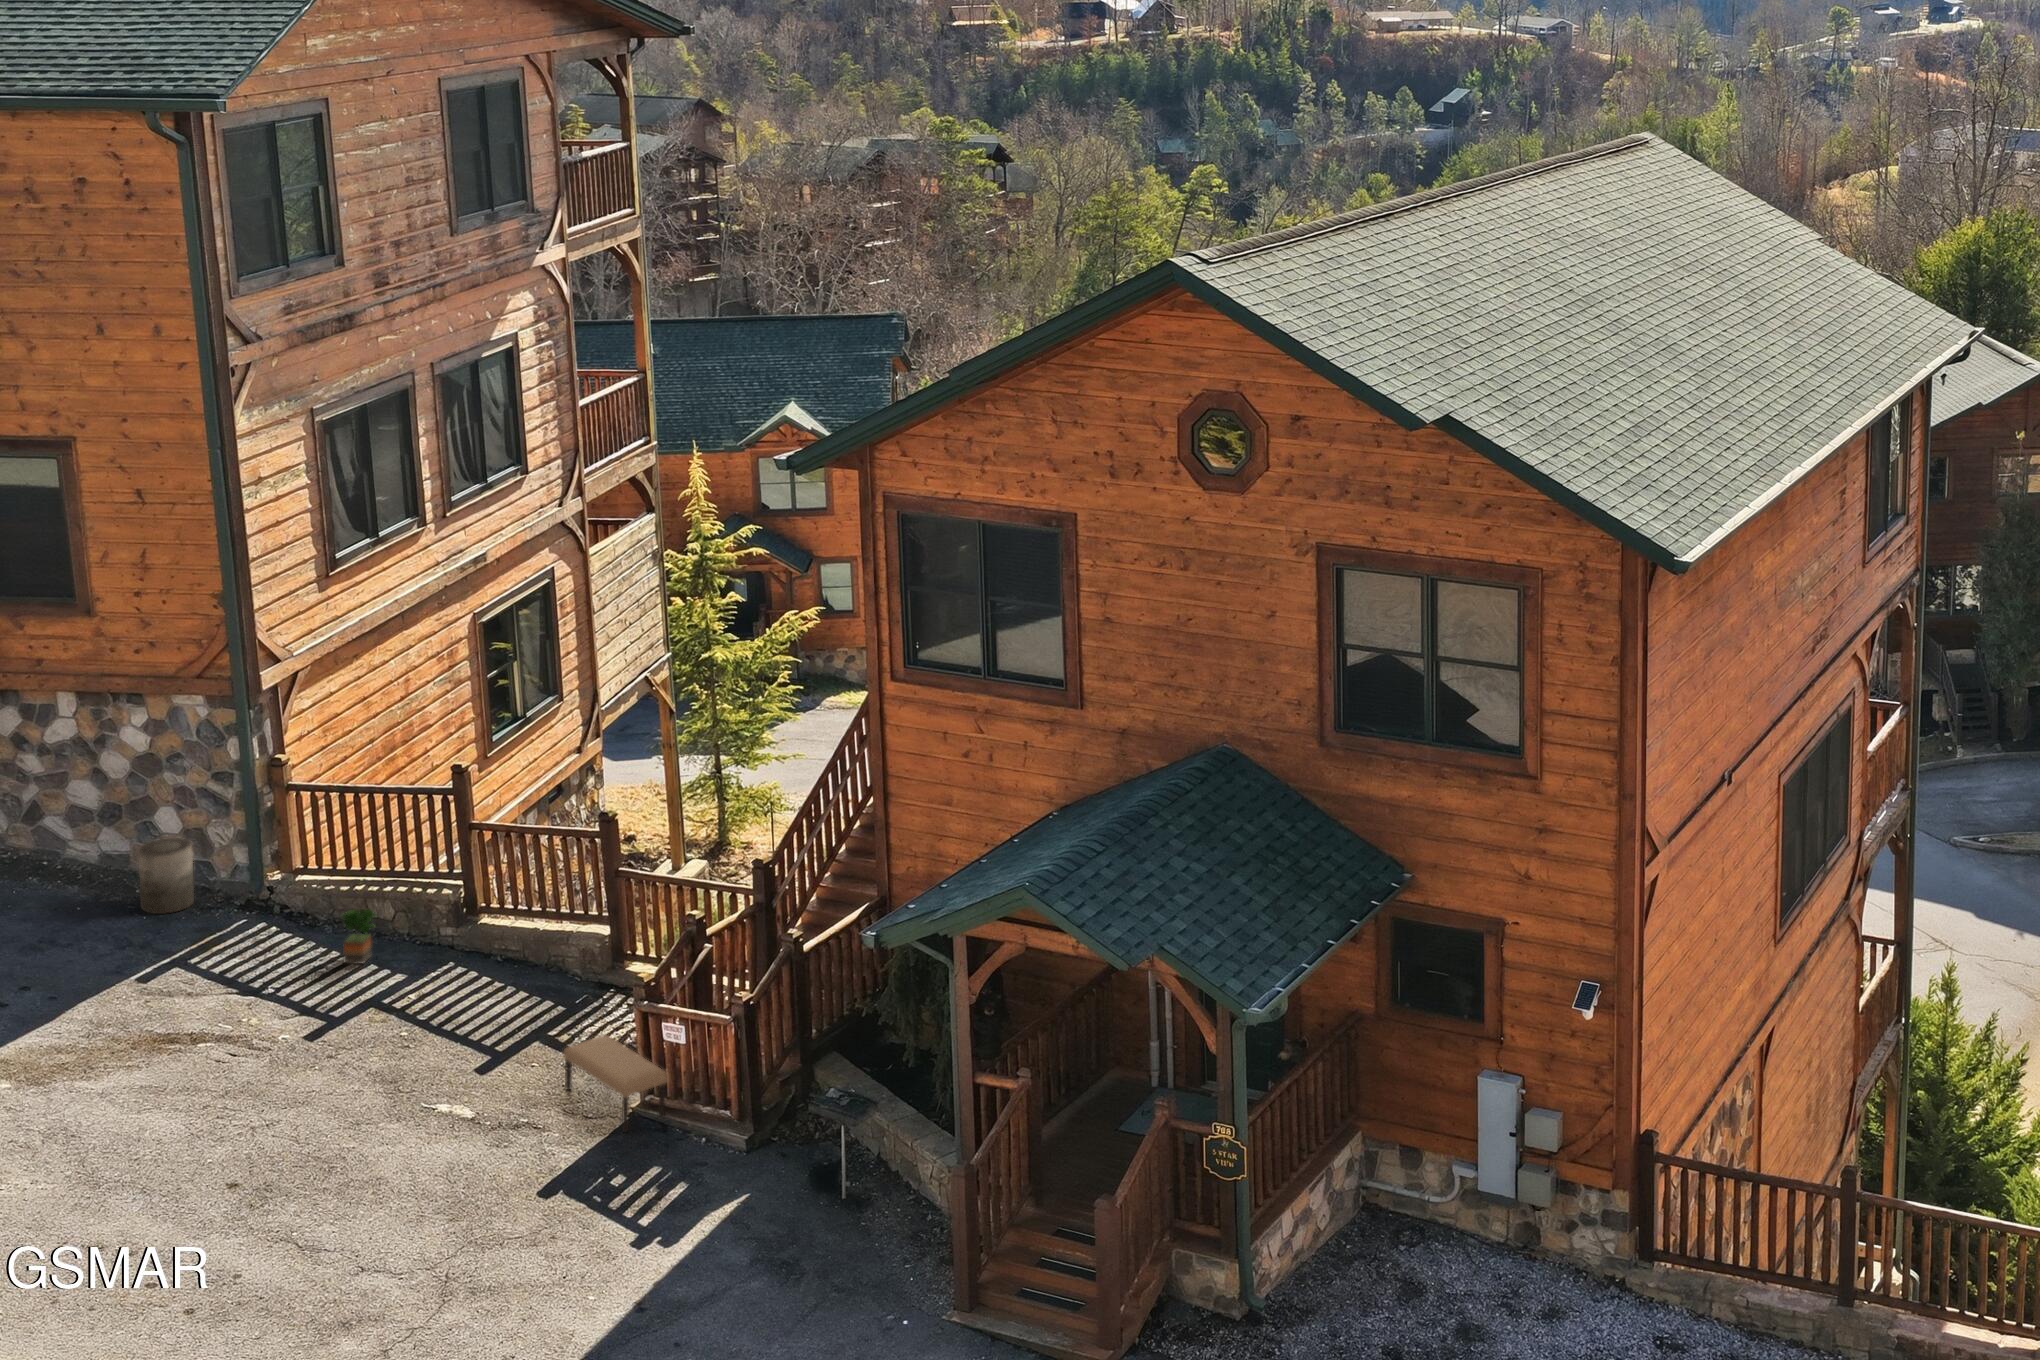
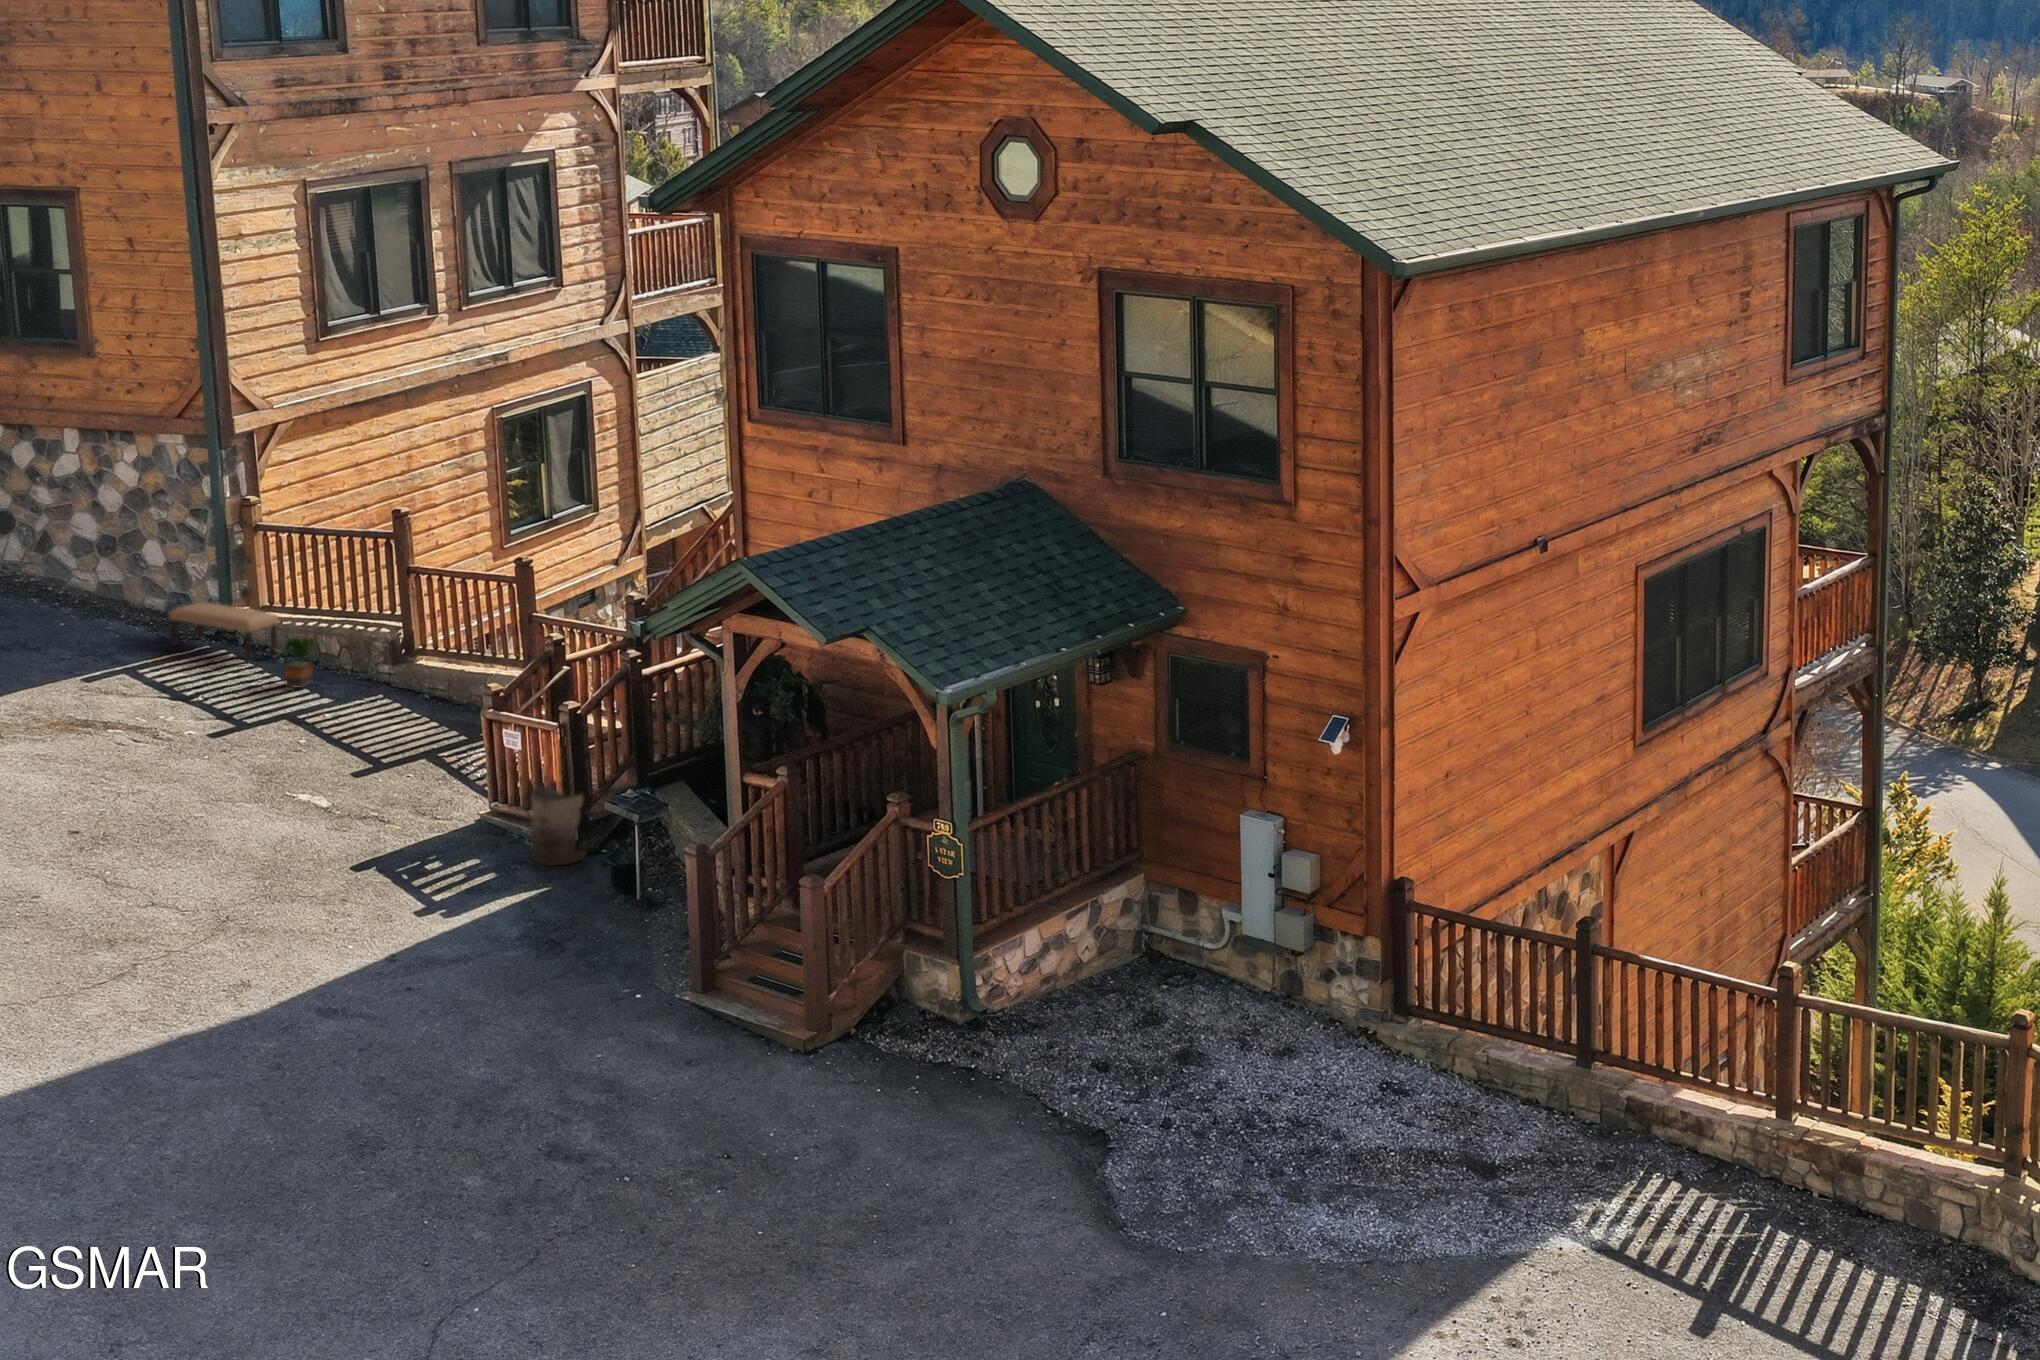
trash can: present [139,838,194,914] -> present [531,786,586,866]
bench: present [563,1035,668,1132] -> present [169,602,278,662]

